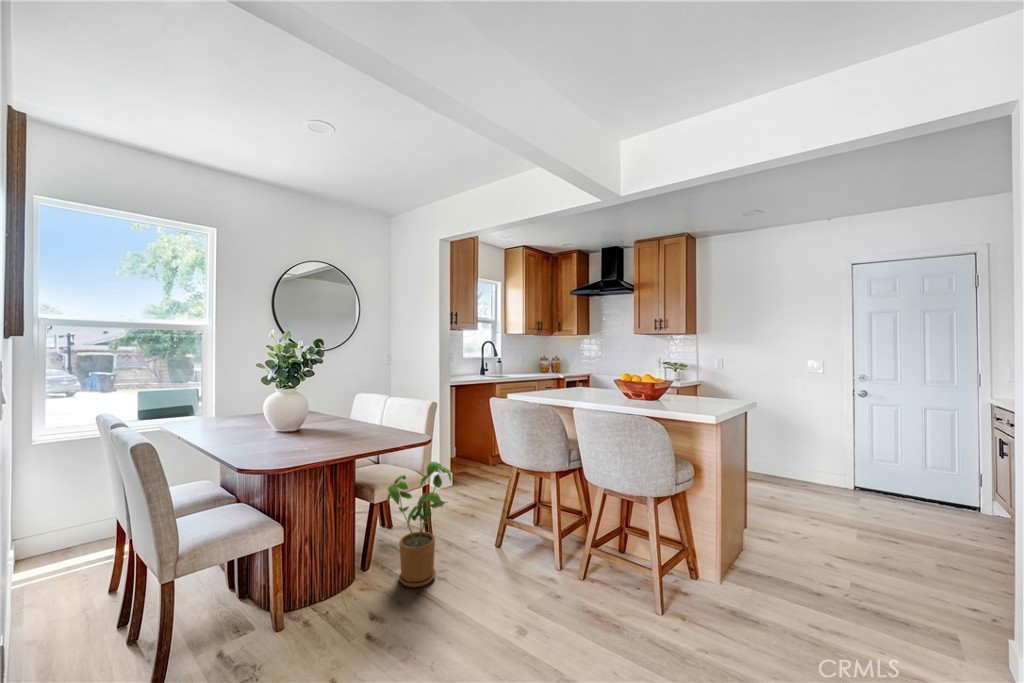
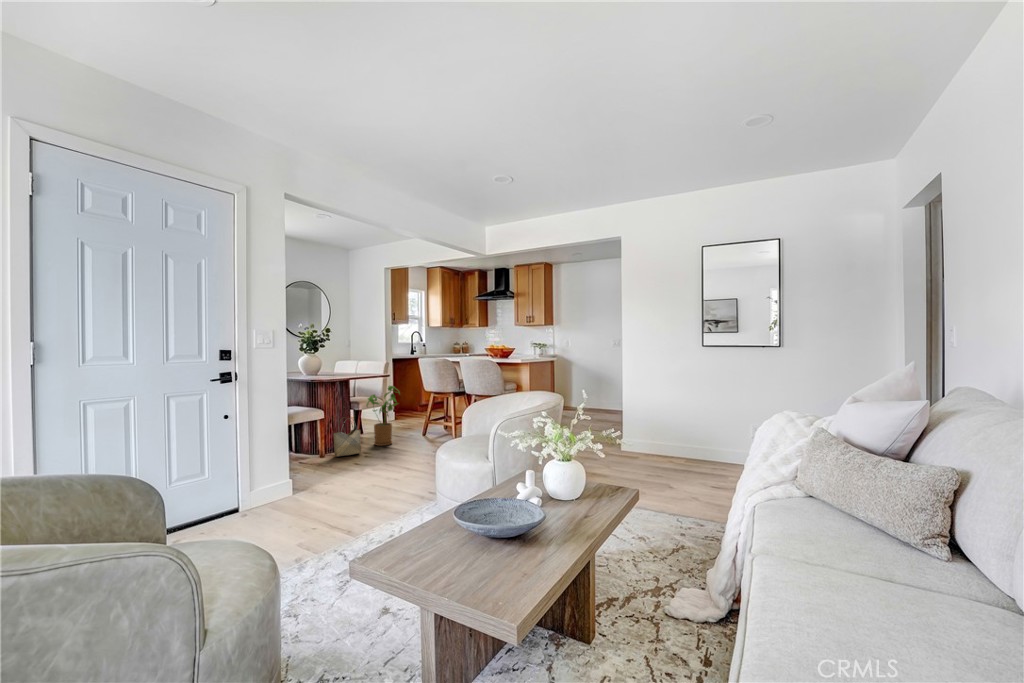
woven basket: none [295,546,361,648] -> present [333,417,361,456]

